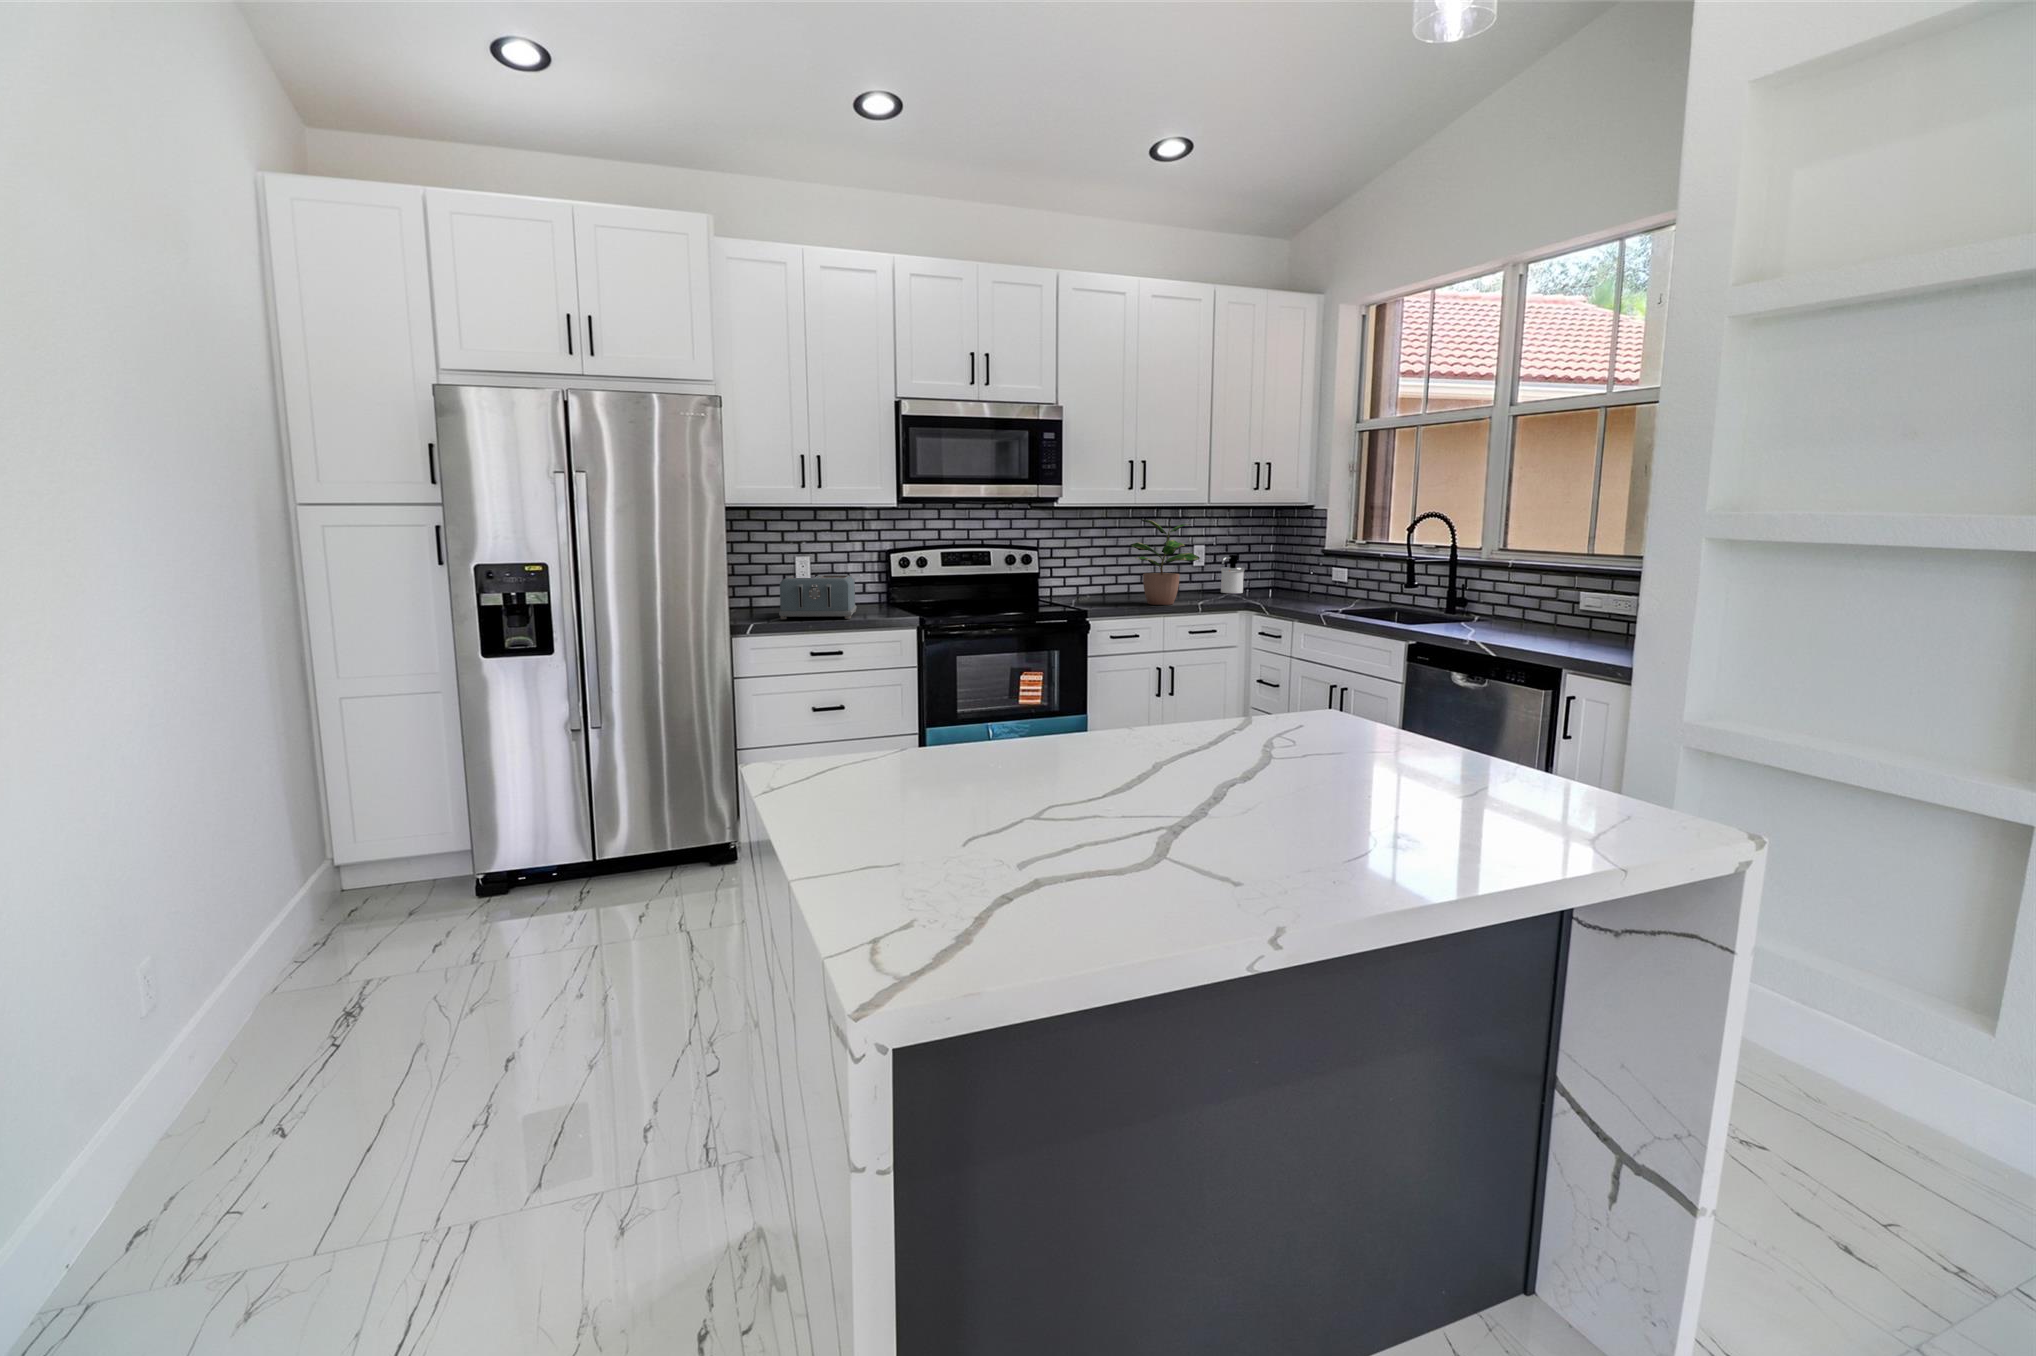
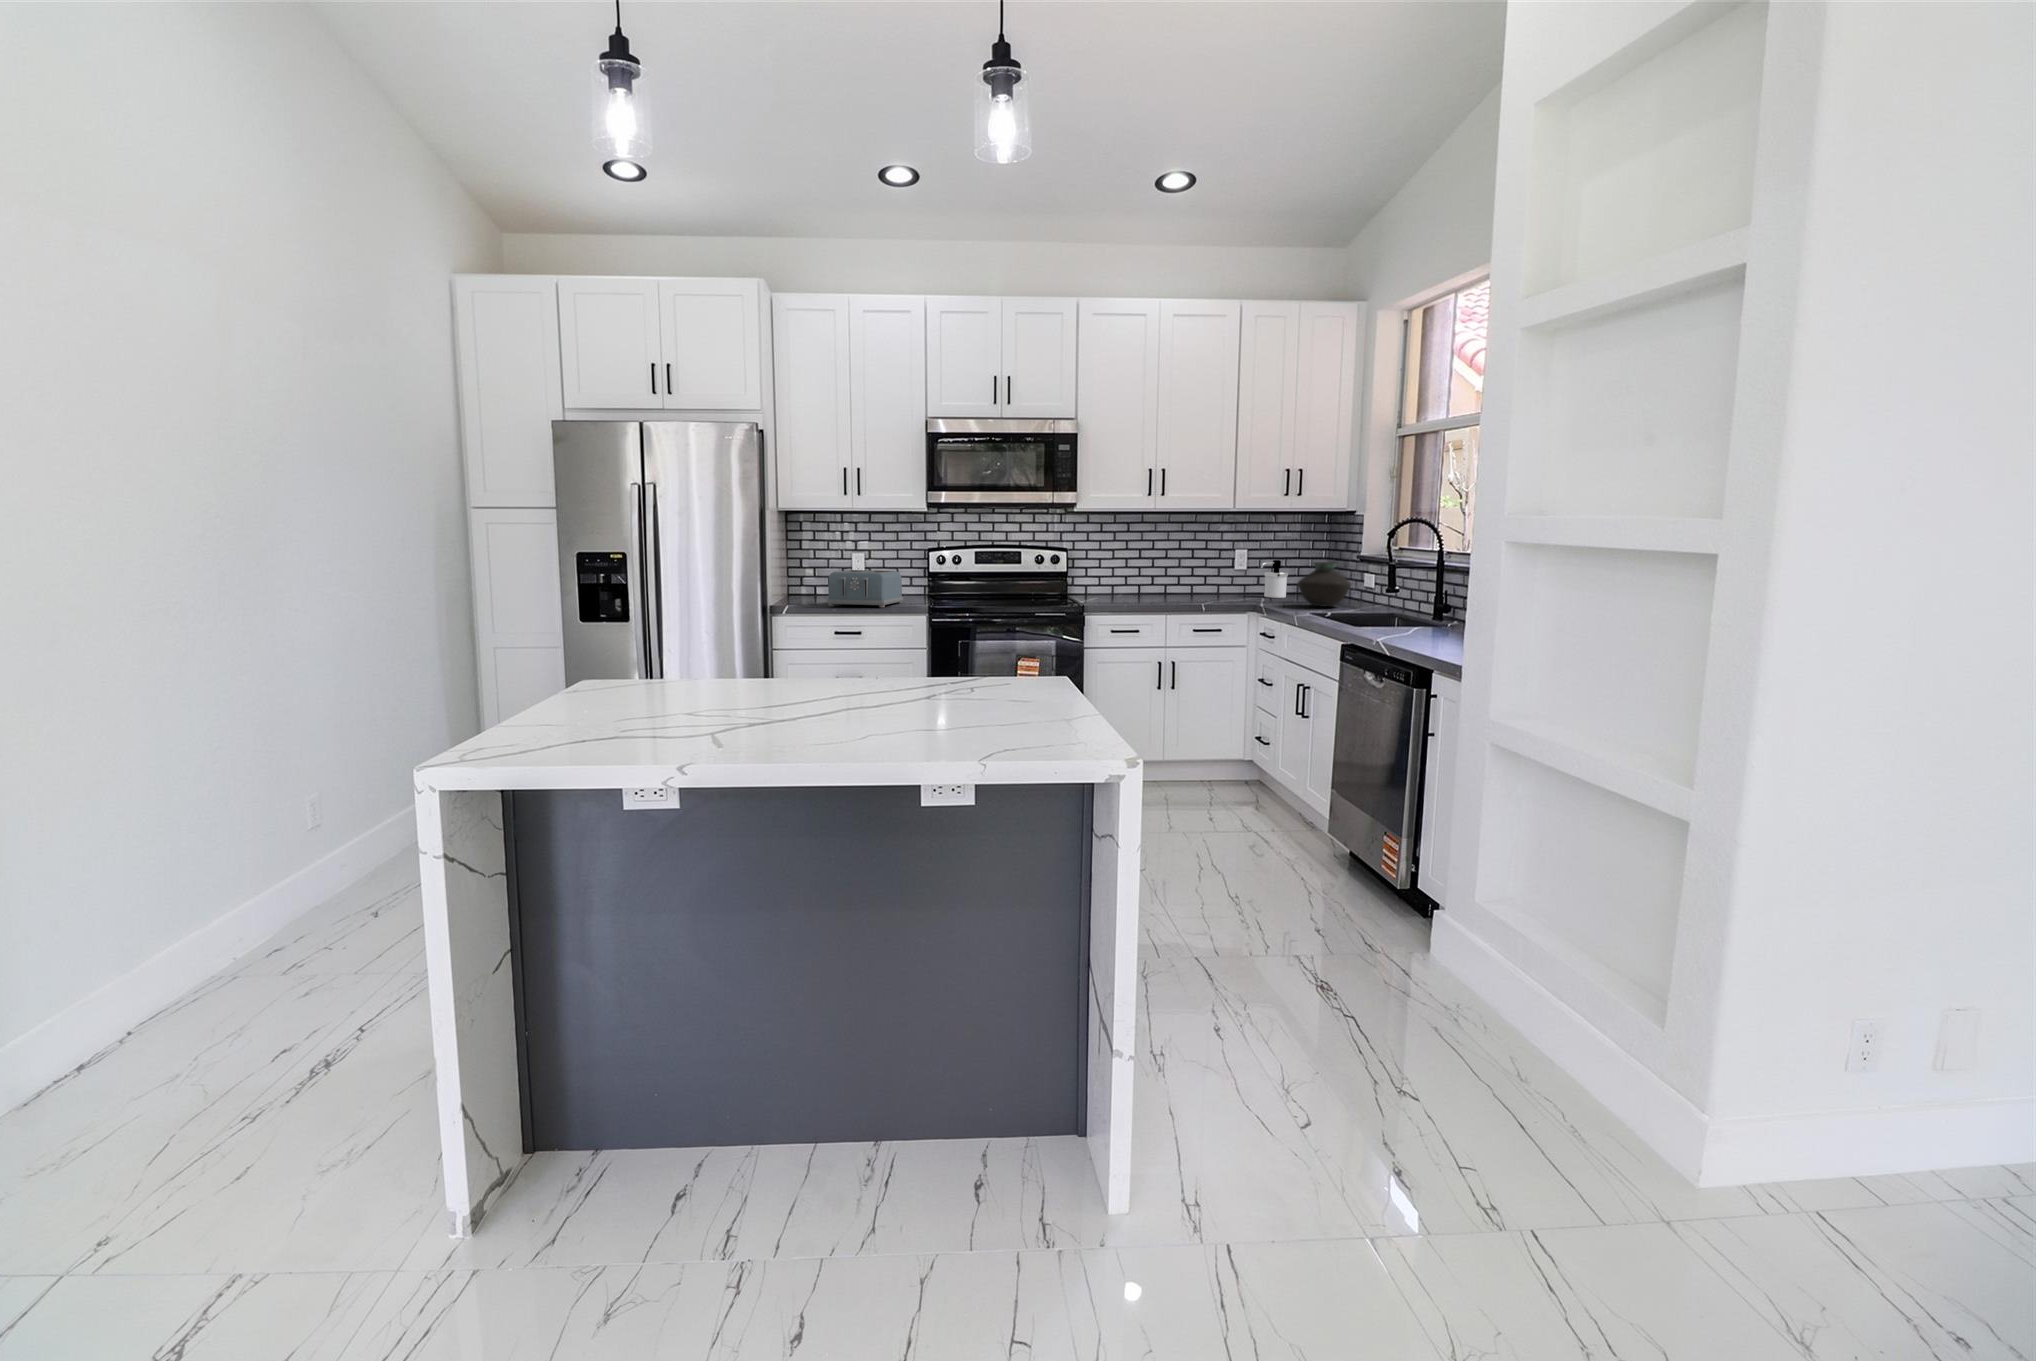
potted plant: present [1131,519,1200,605] -> none [1149,524,1210,605]
vase: none [1281,557,1336,602] -> present [1297,562,1351,607]

